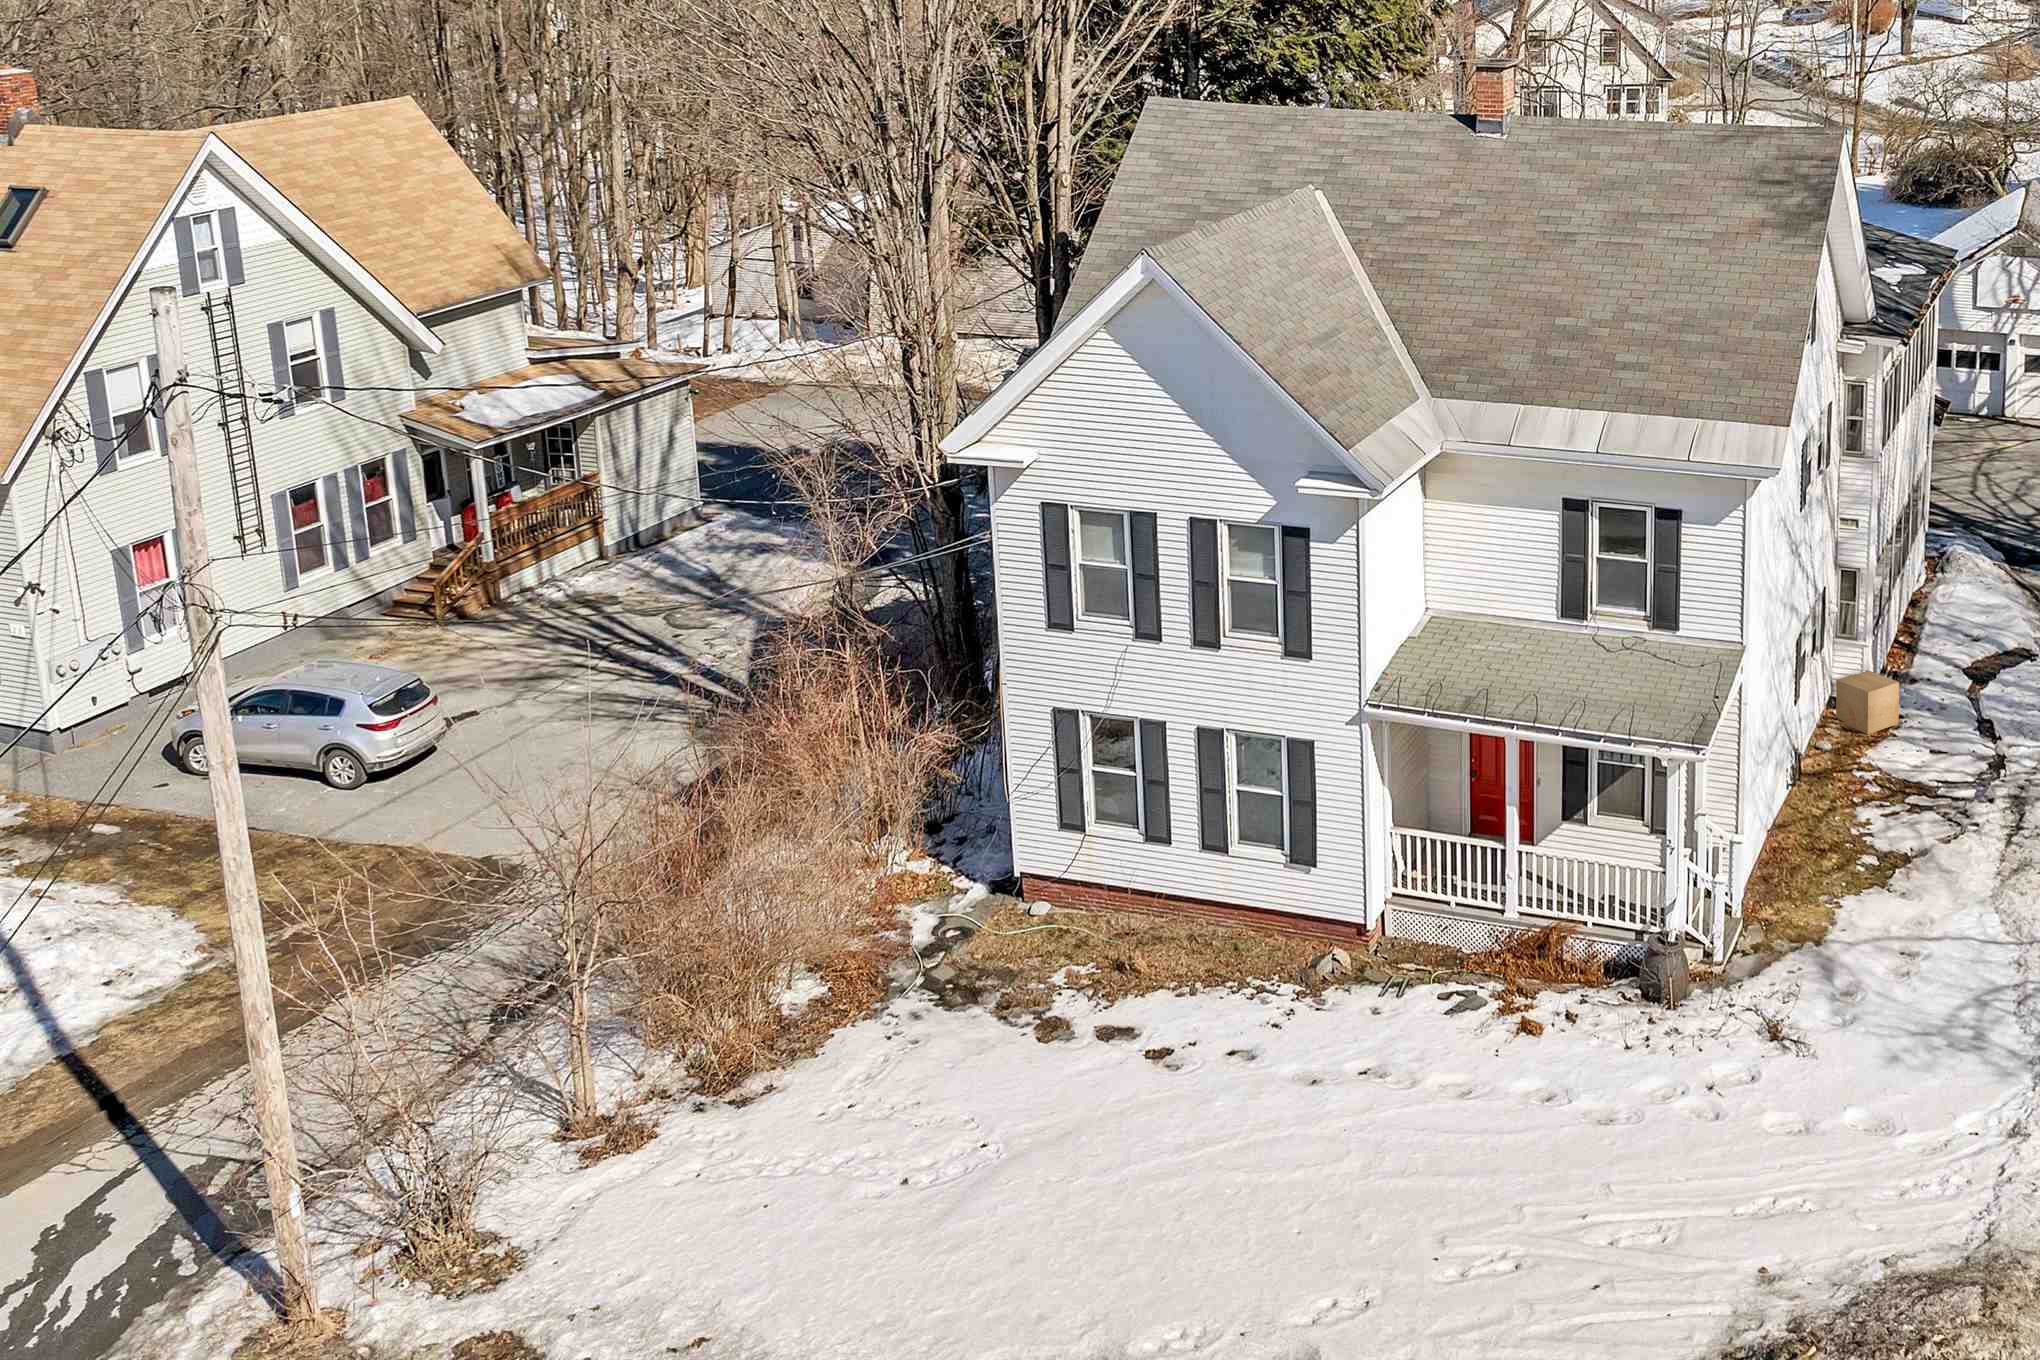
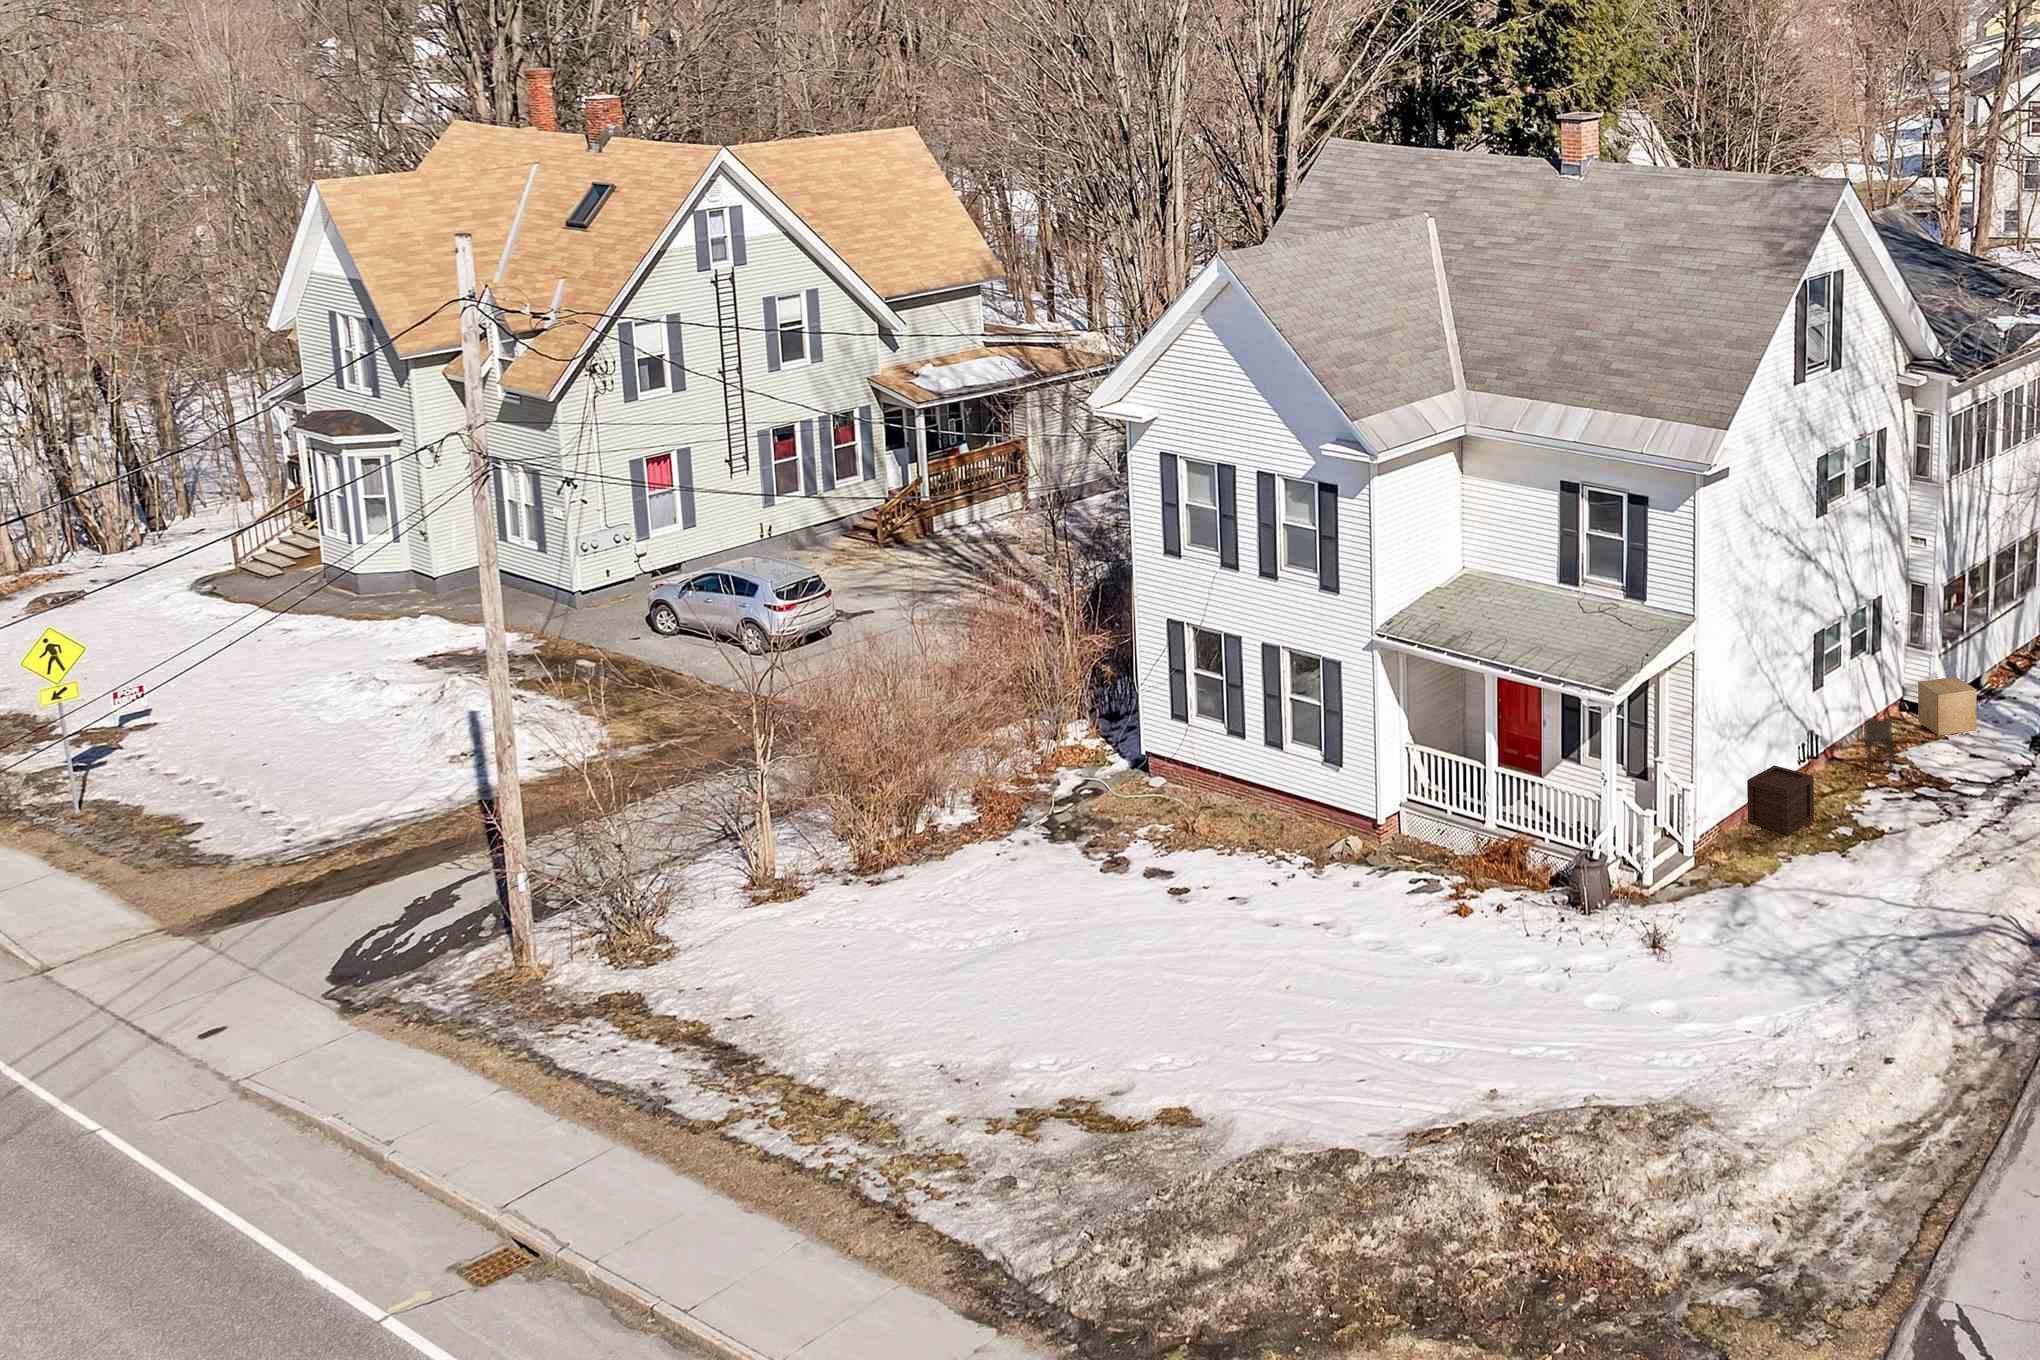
bench: none [1809,724,1858,785] -> present [1864,719,1894,771]
wooden crate: none [1760,795,1823,871] -> present [1747,765,1814,835]

